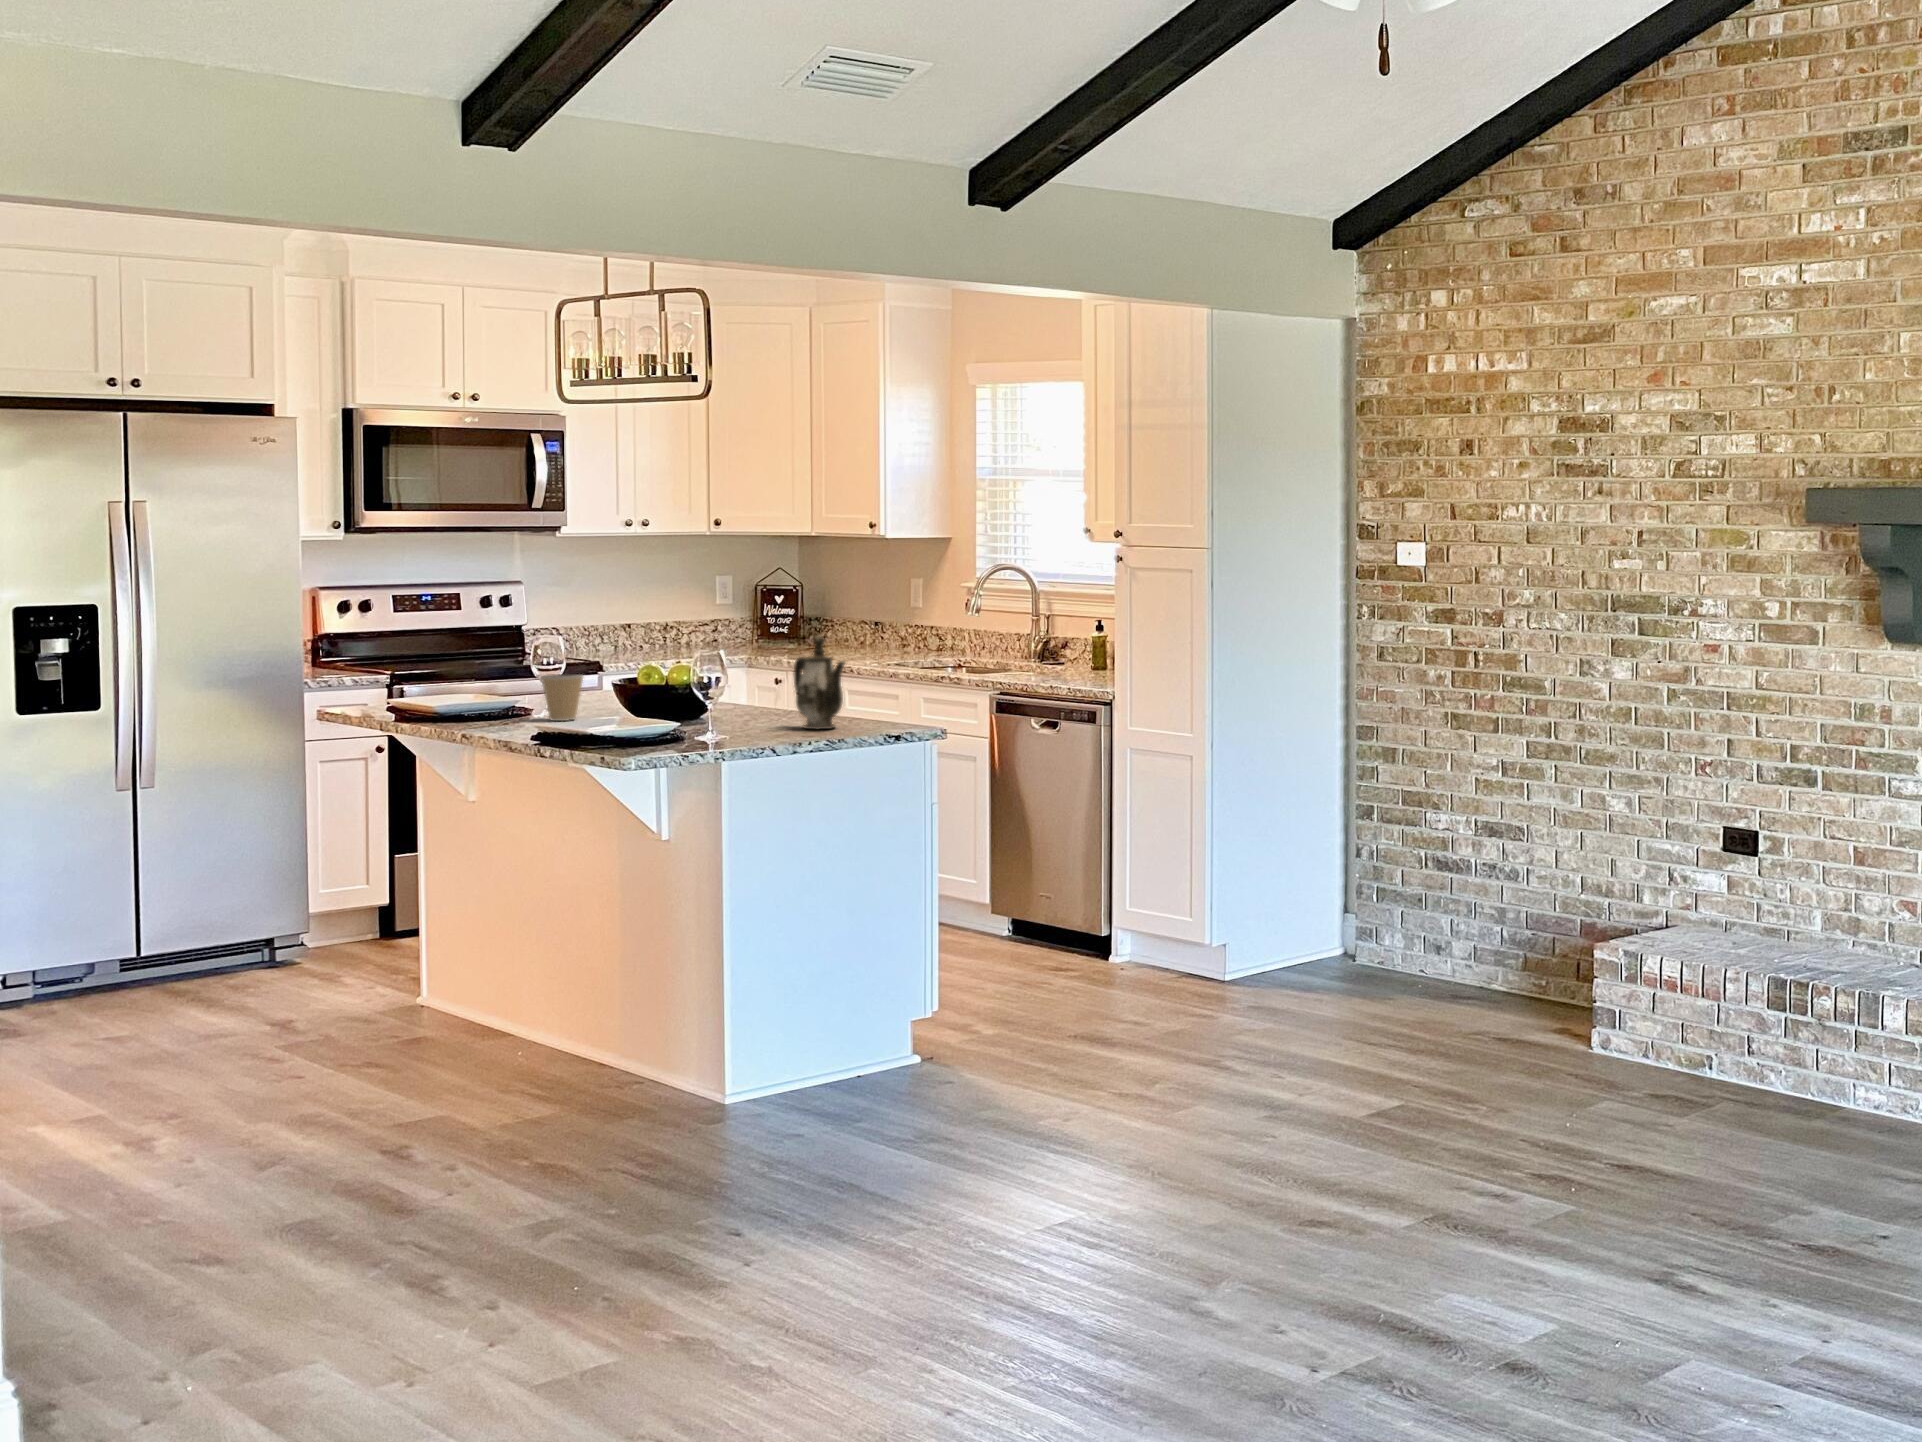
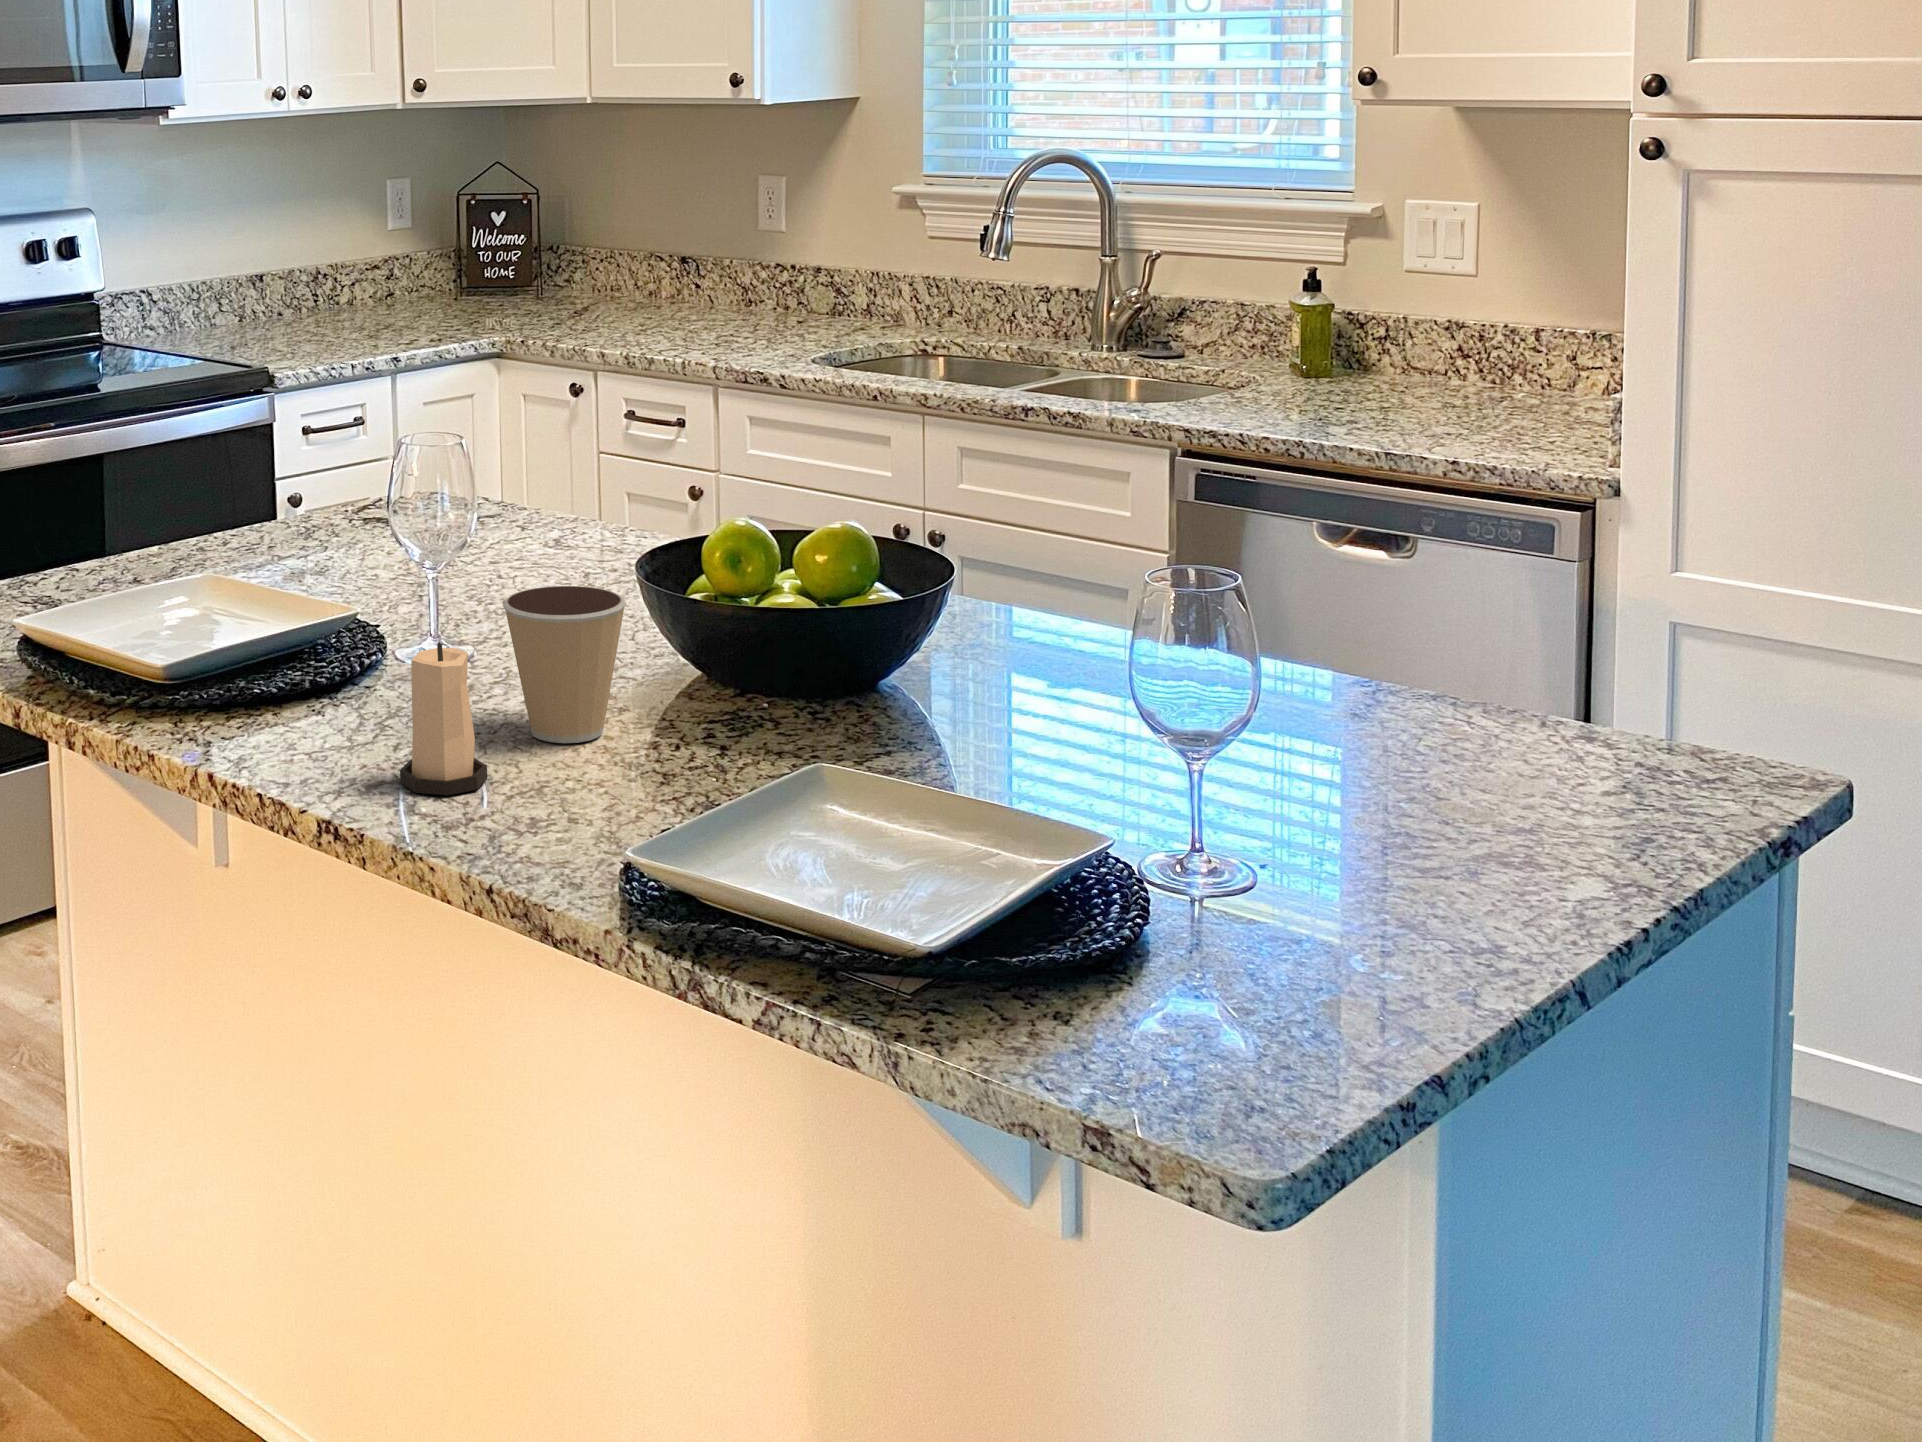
teapot: present [793,635,845,729] -> none [1343,487,1624,812]
candle: none [492,679,522,726] -> present [400,642,487,795]

